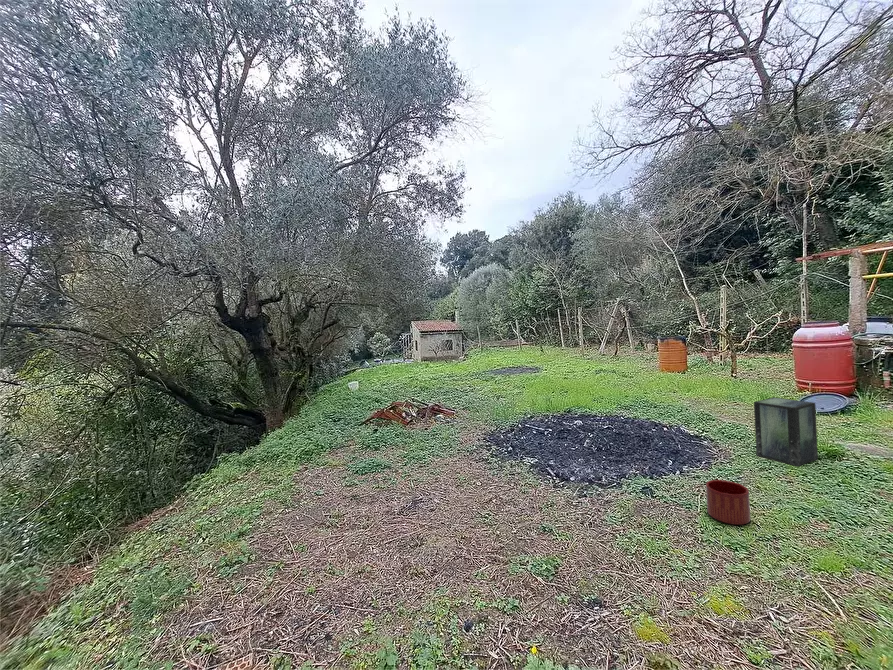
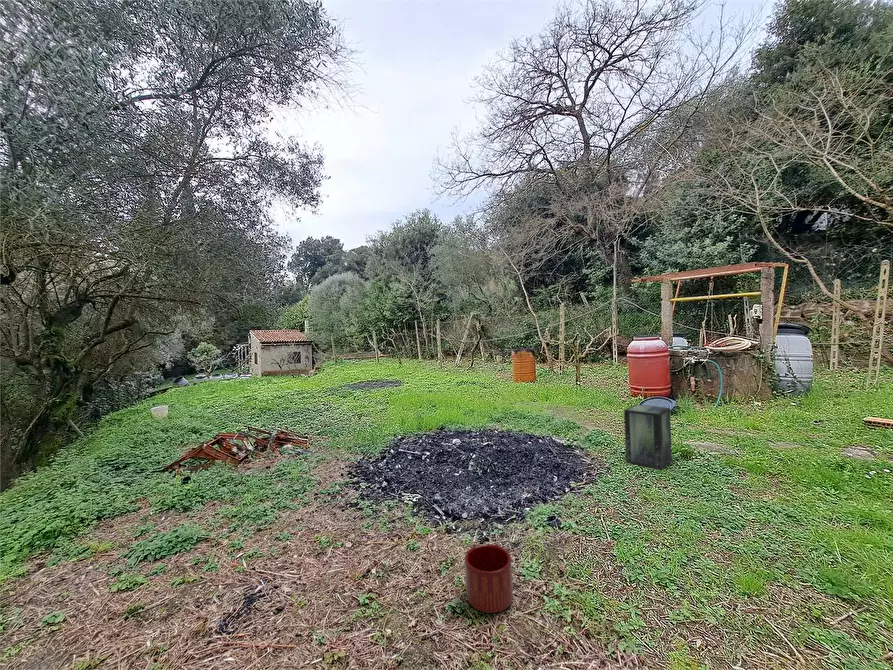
planter: present [706,480,751,525] -> present [465,544,513,613]

